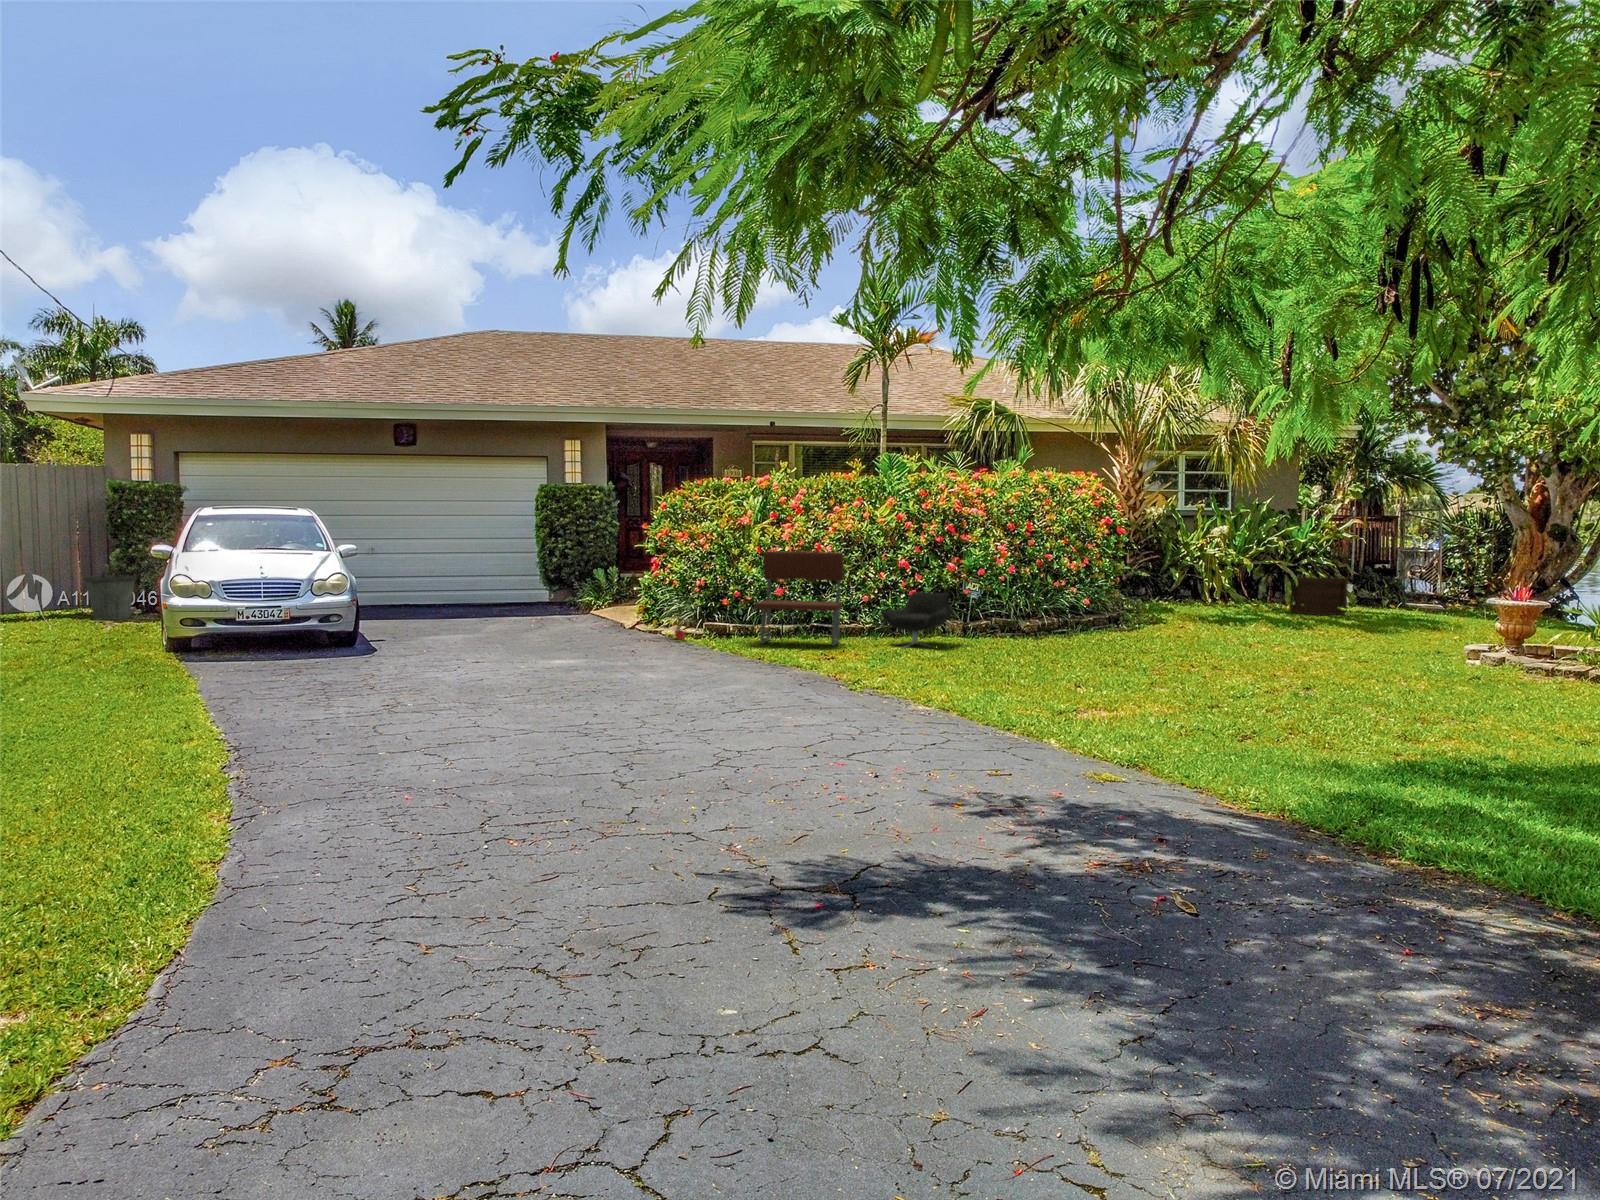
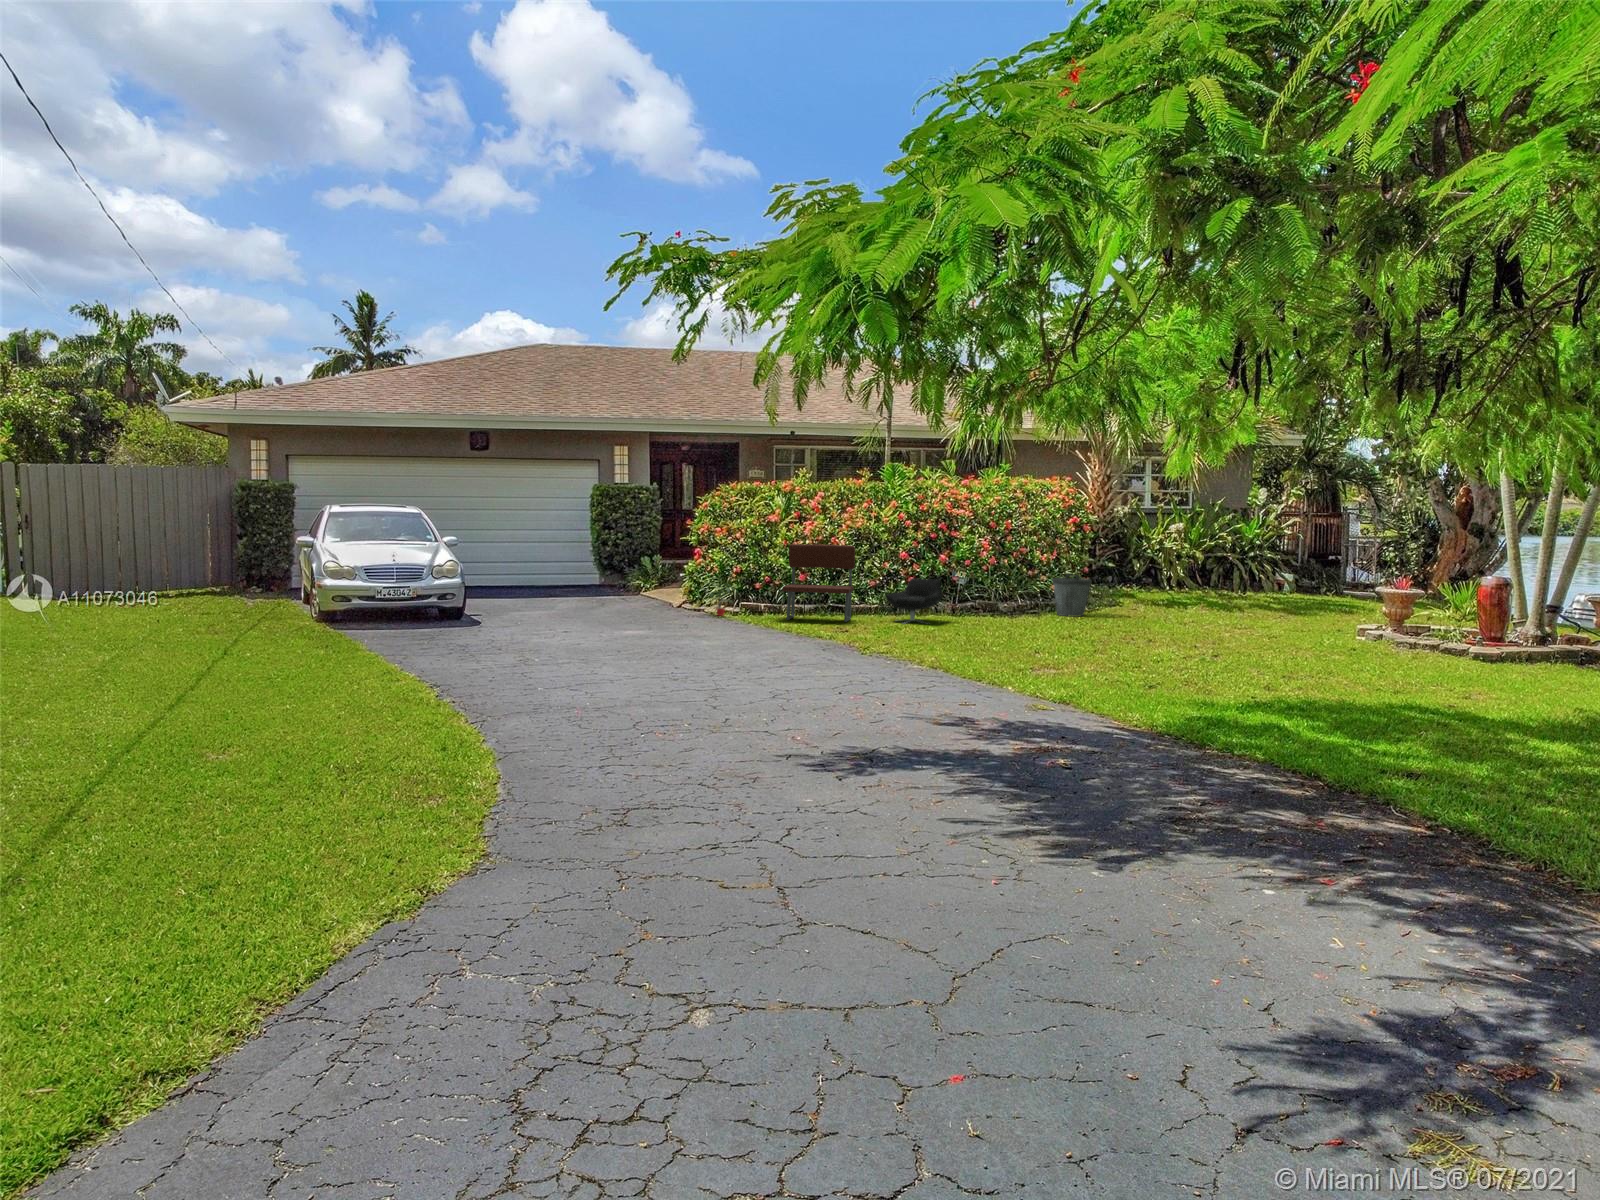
trash can: present [84,571,137,620] -> present [1052,574,1092,617]
wooden crate: present [1290,577,1348,615] -> none [1237,567,1286,601]

